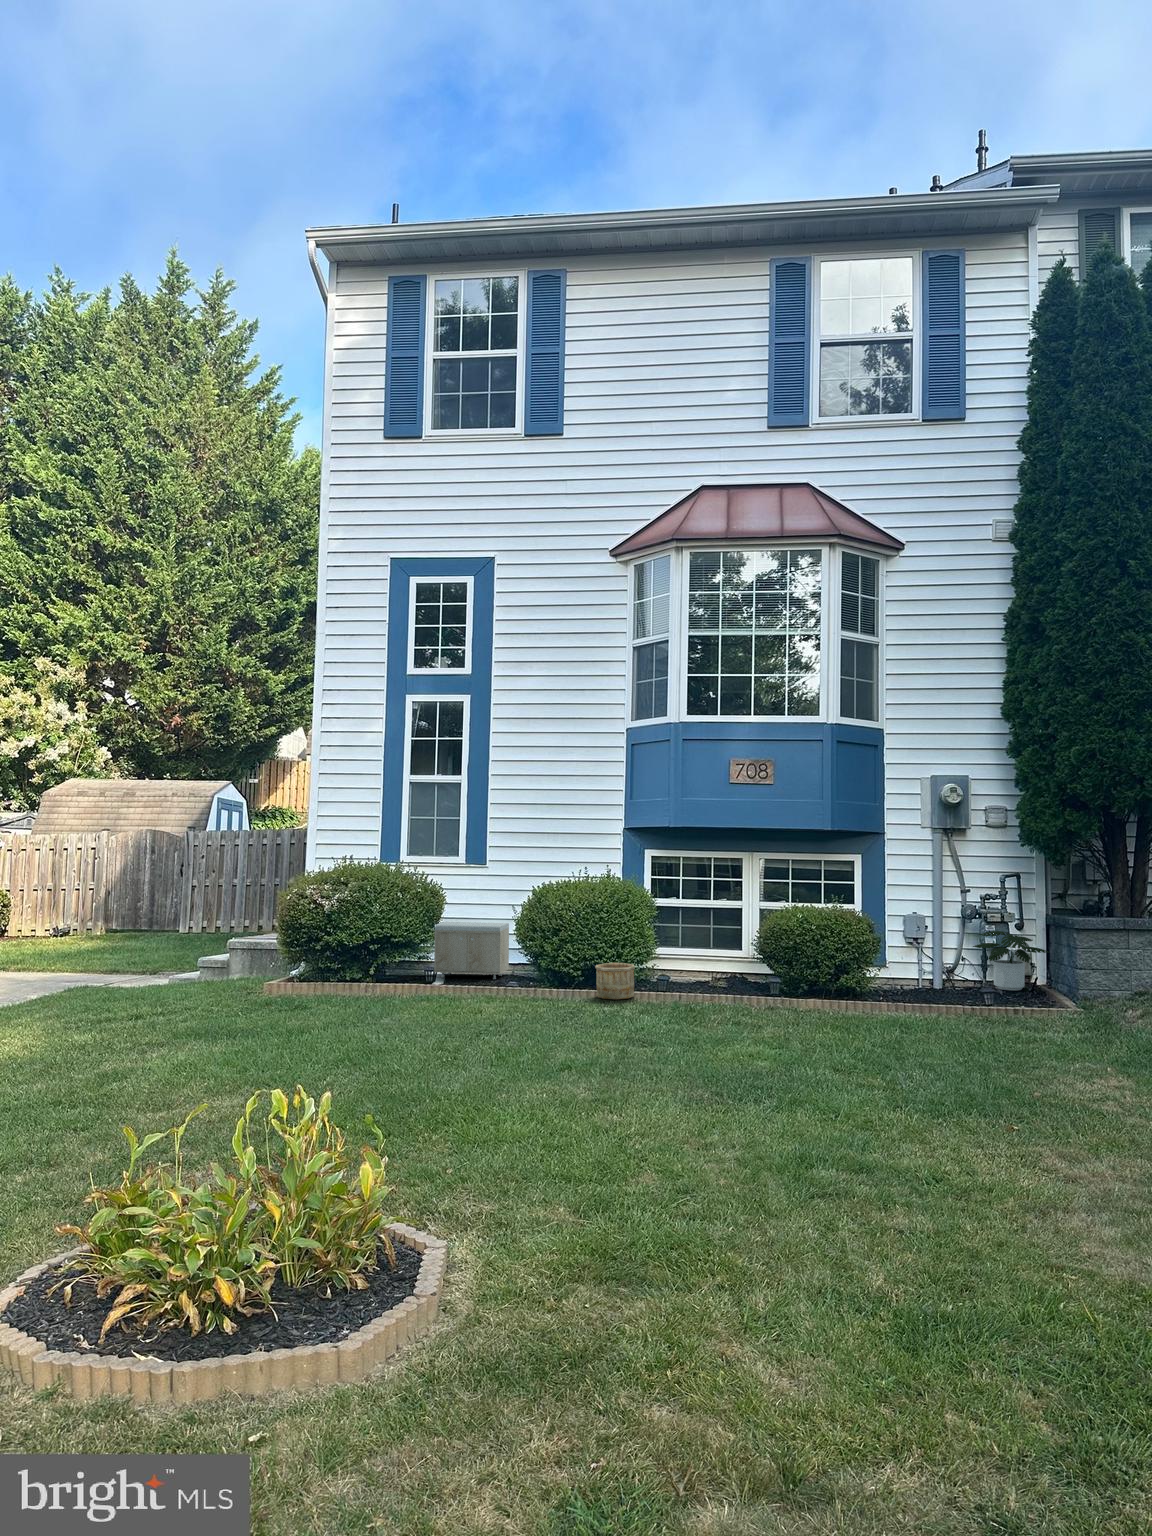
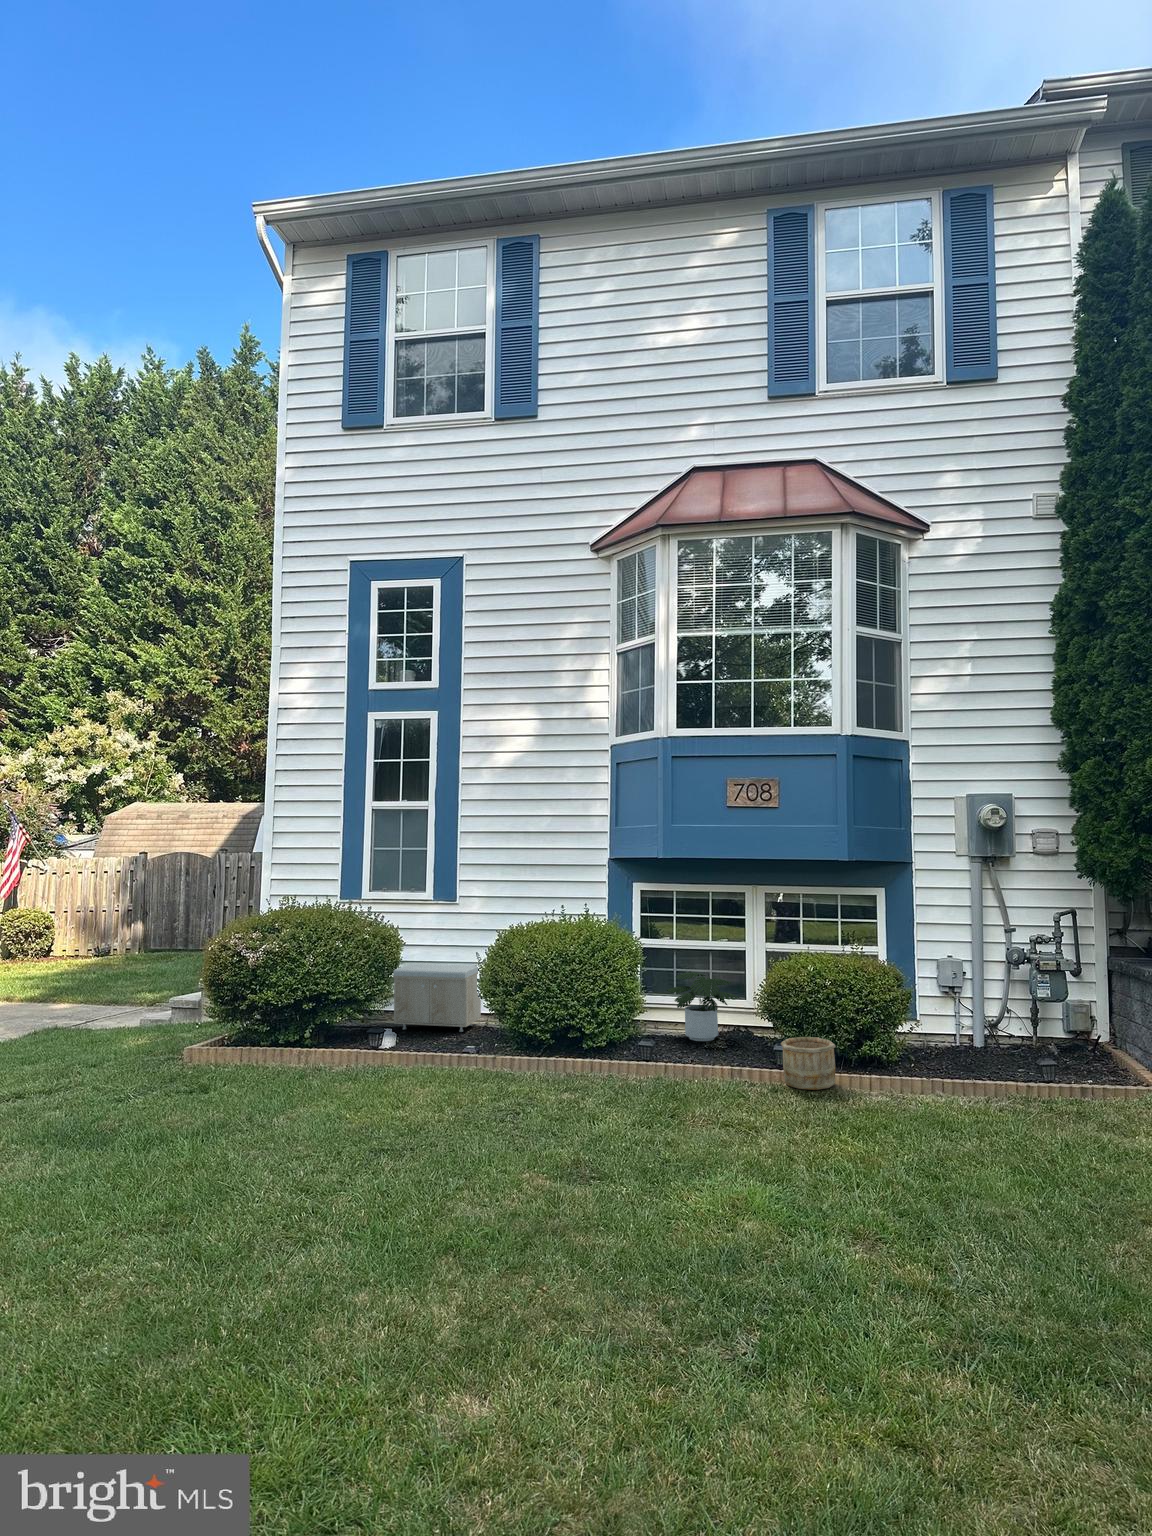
potted plant: present [973,931,1048,990] -> present [666,972,741,1041]
wooden bucket: present [595,963,635,999] -> present [781,1037,836,1090]

